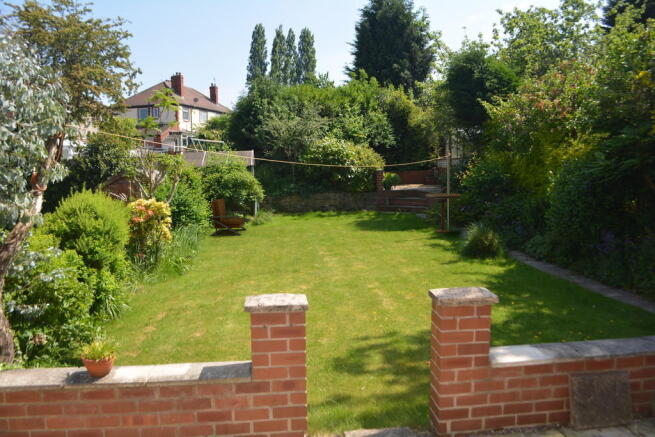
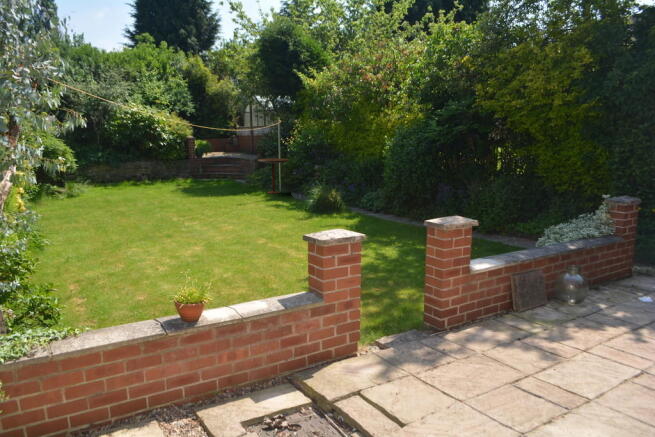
lounge chair: present [208,199,247,236] -> none [16,167,62,211]

